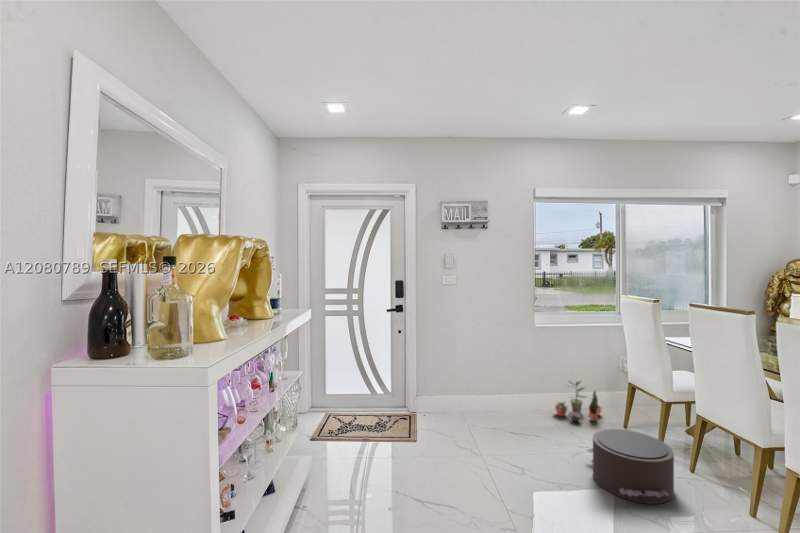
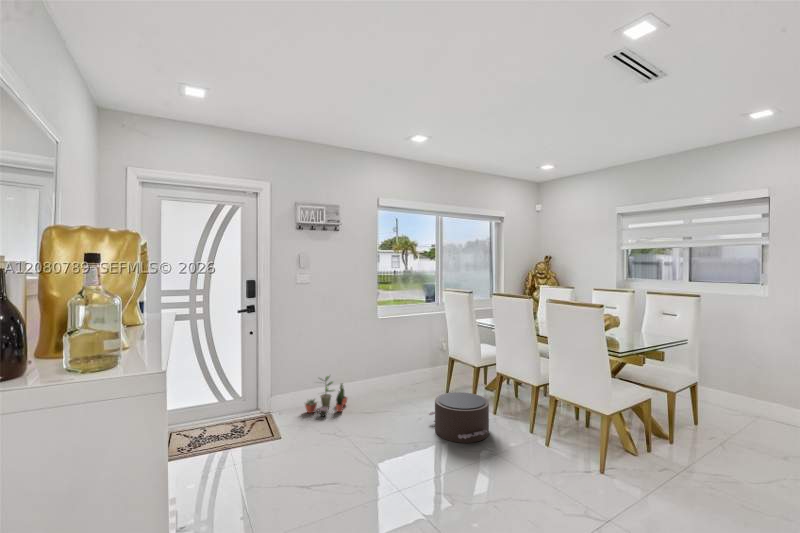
potted plant: present [555,381,602,422] -> present [305,376,347,416]

